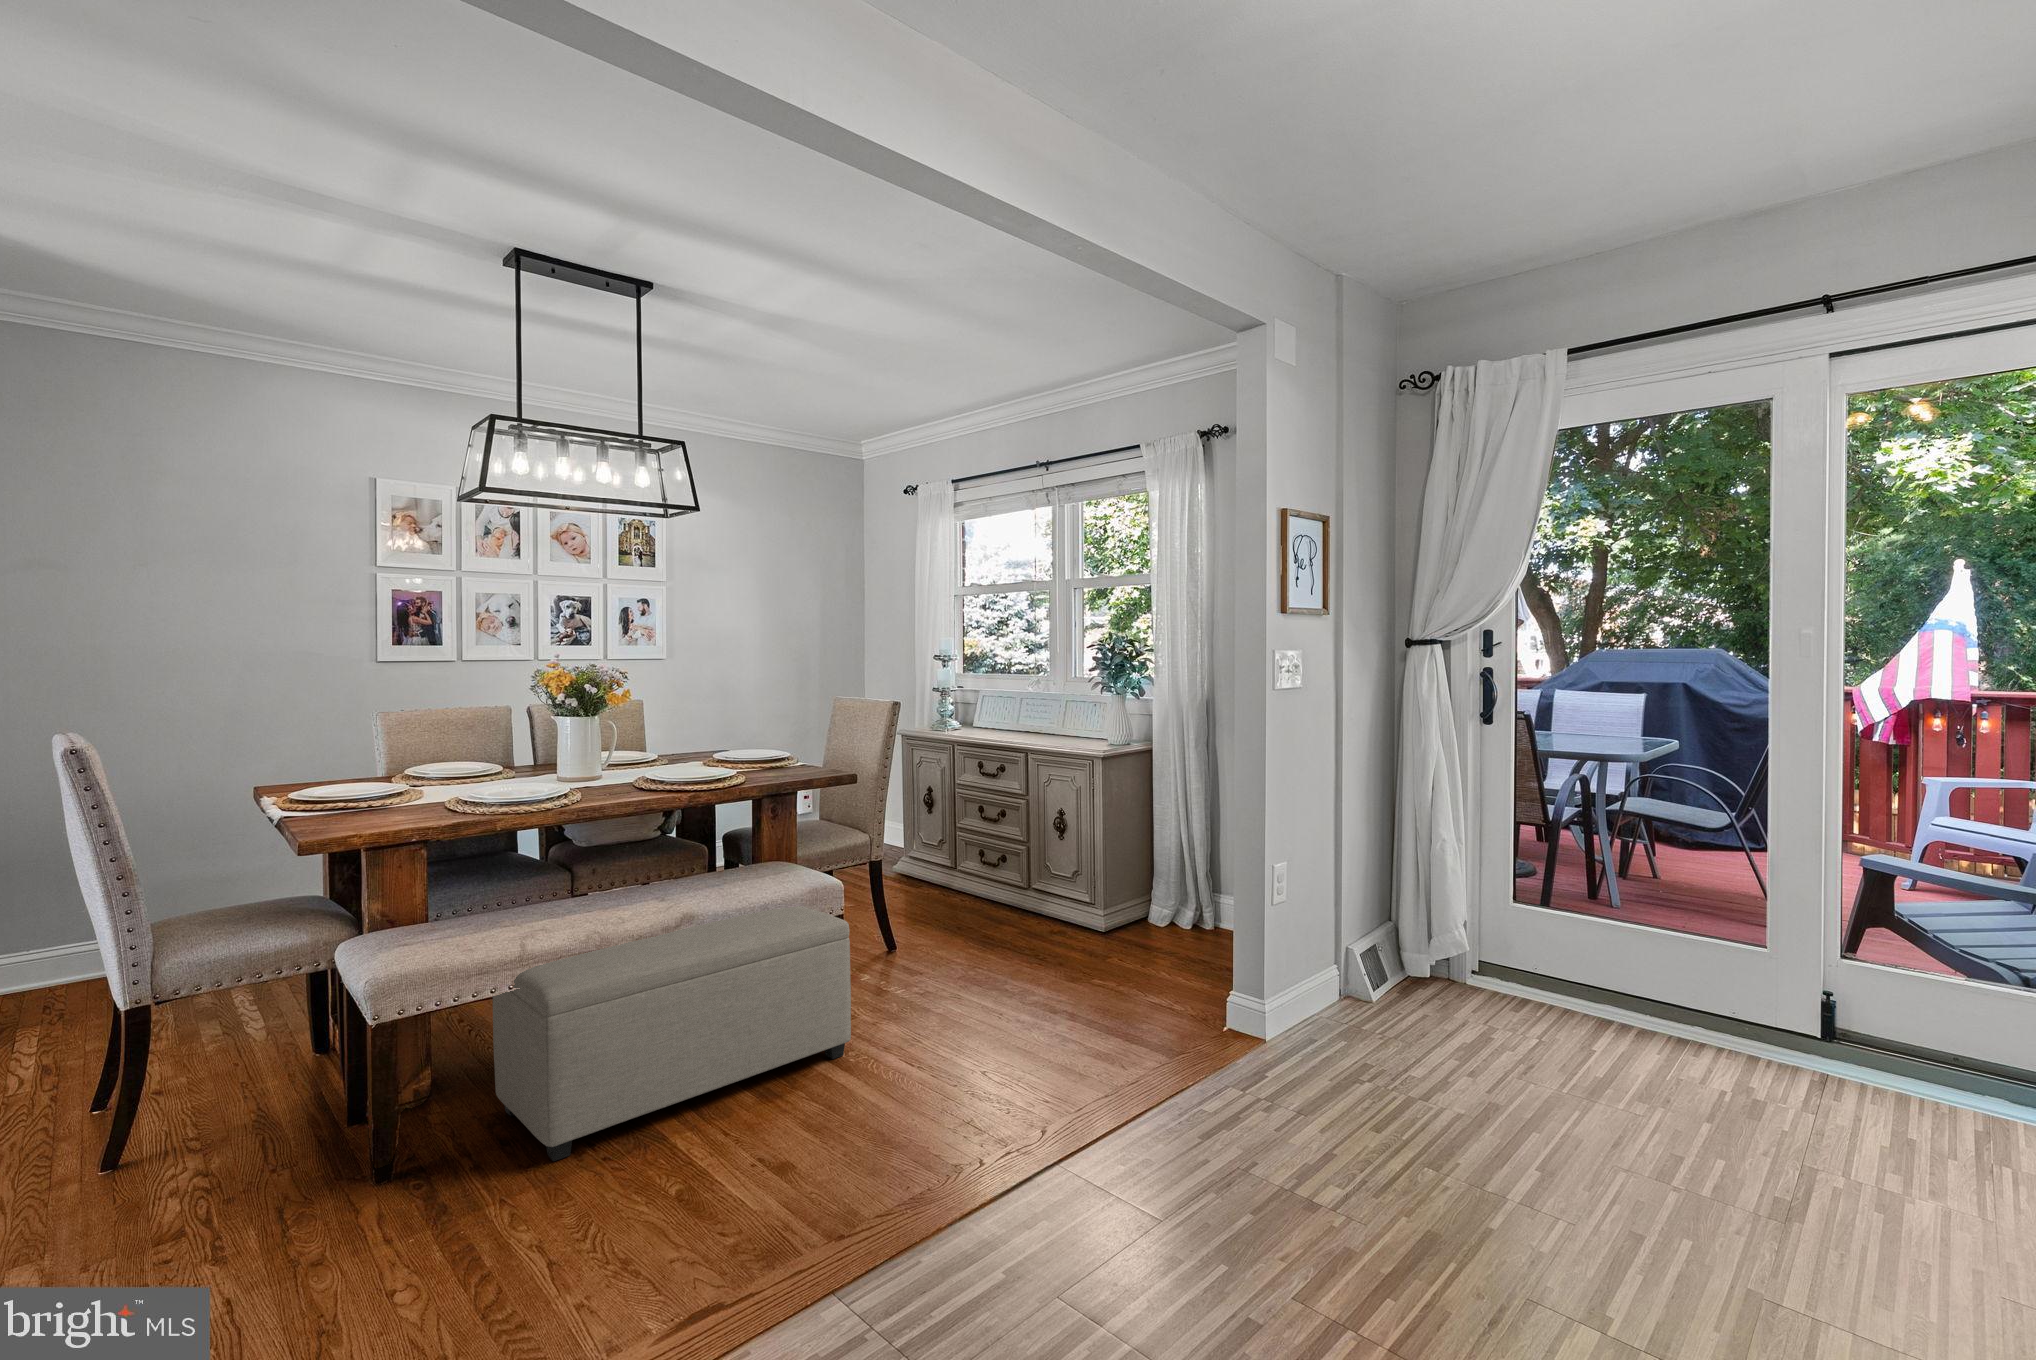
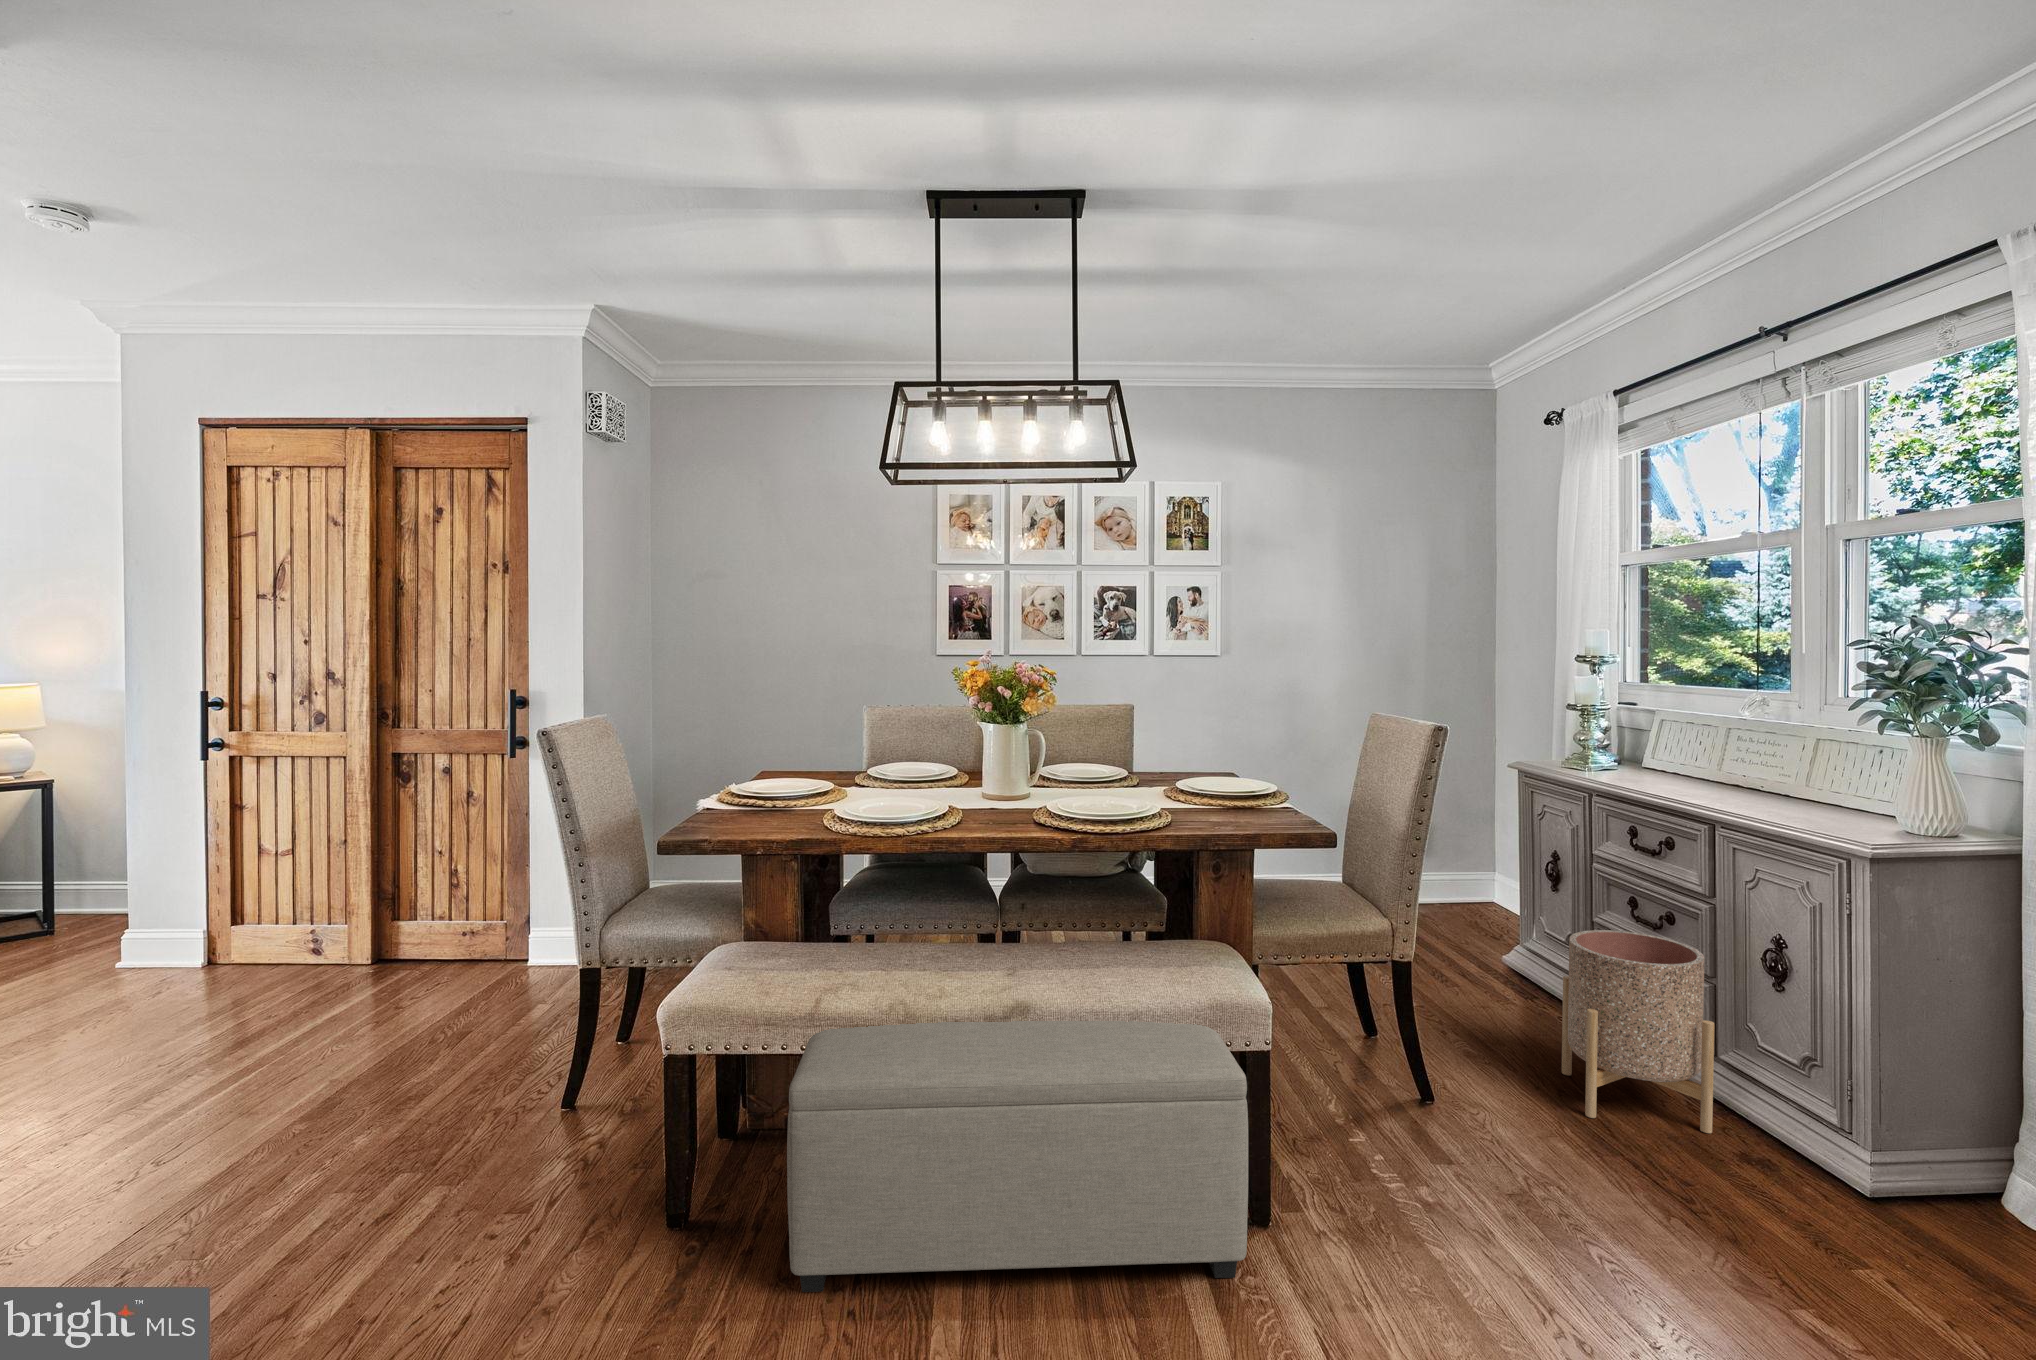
planter: none [956,824,1038,936] -> present [1562,930,1714,1133]

